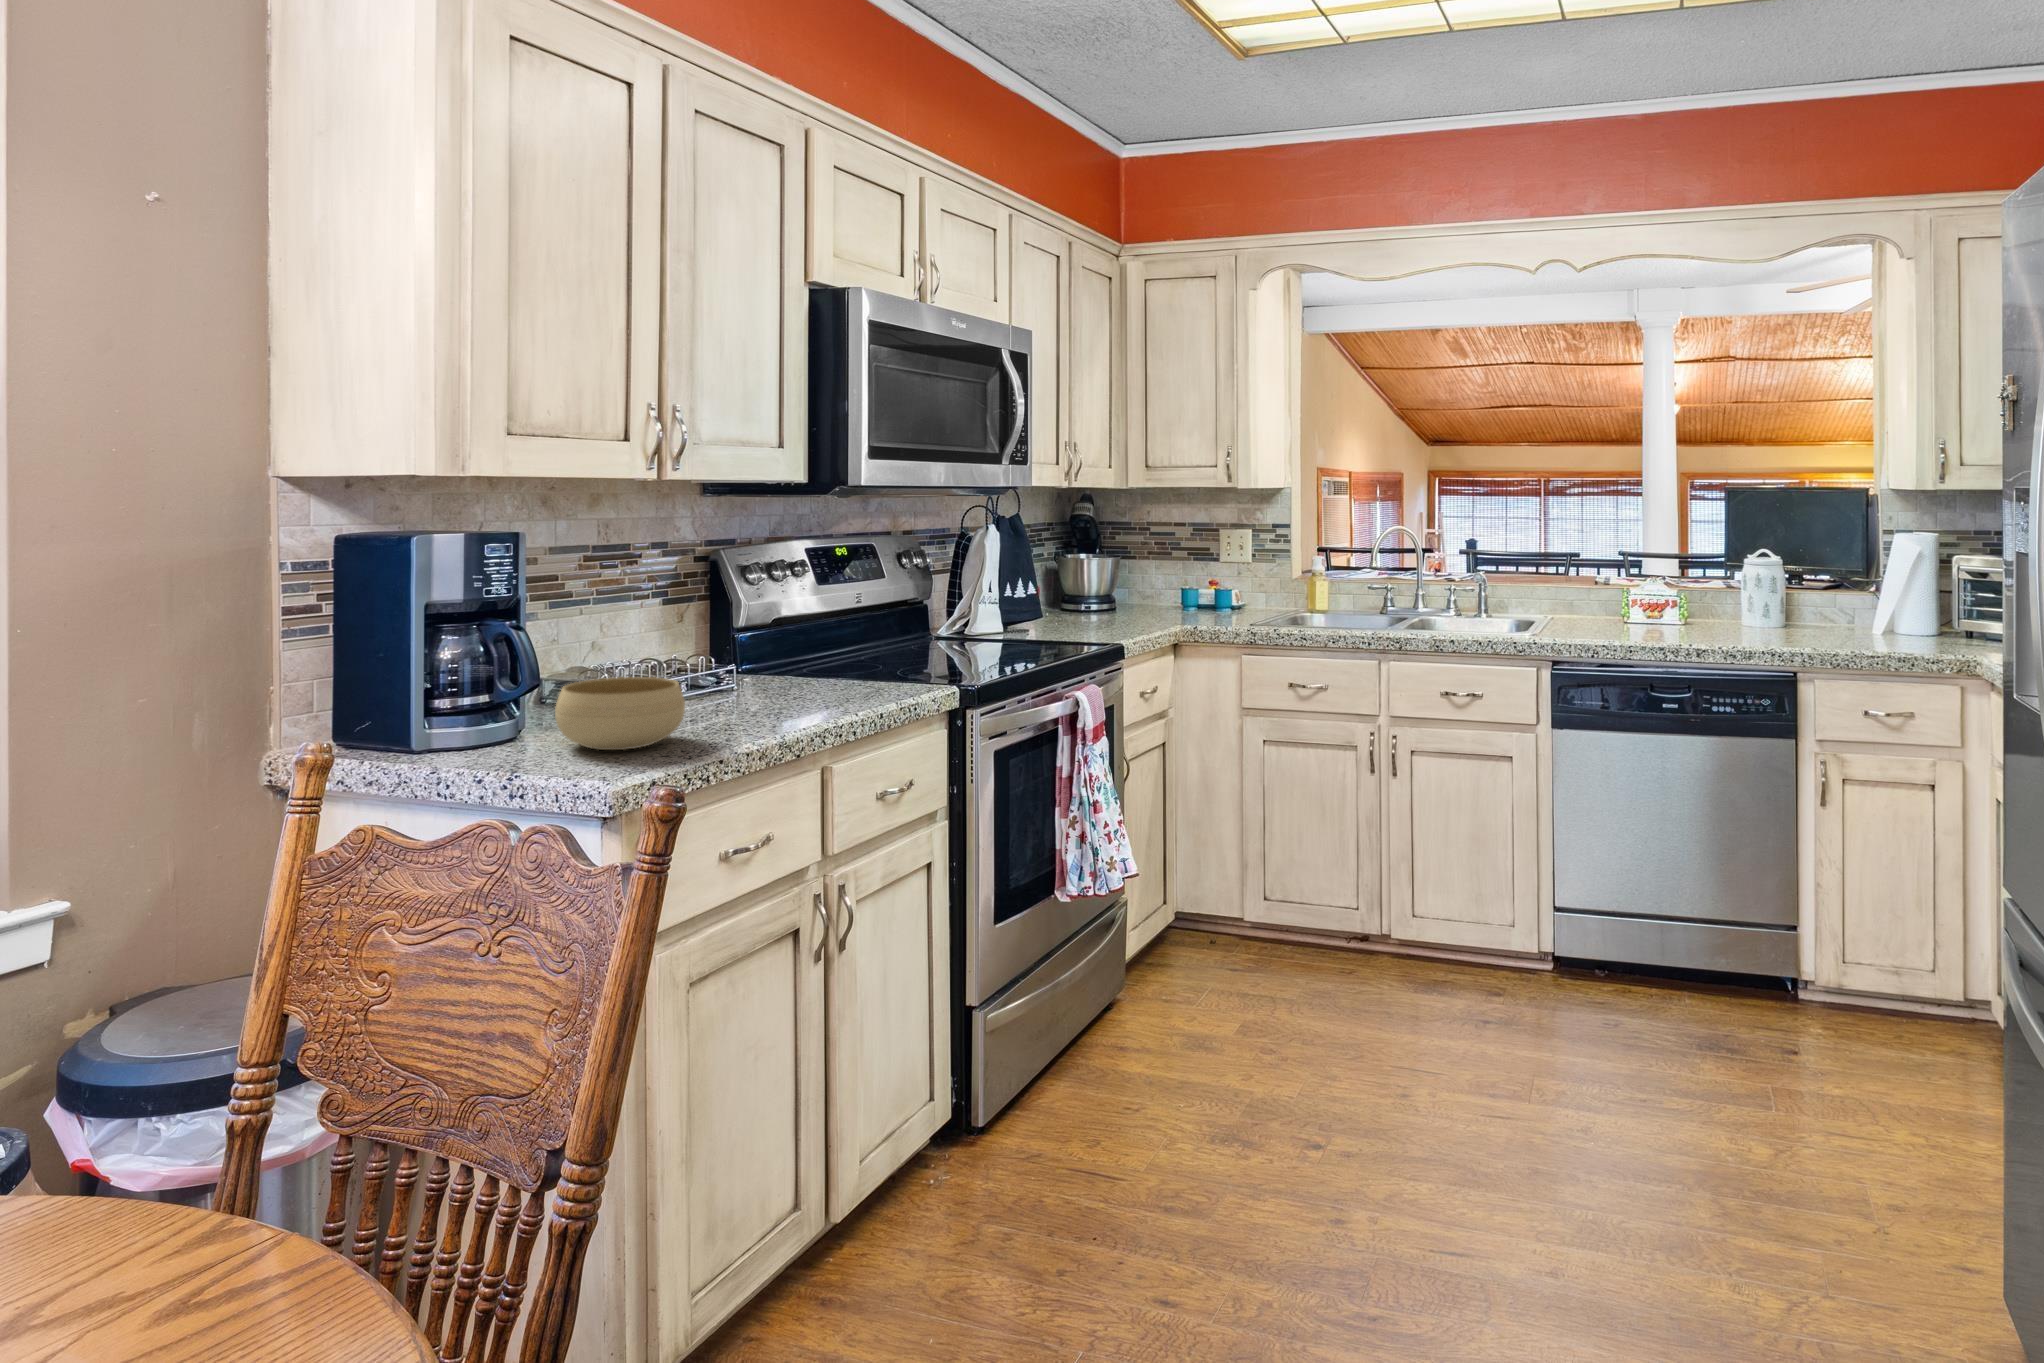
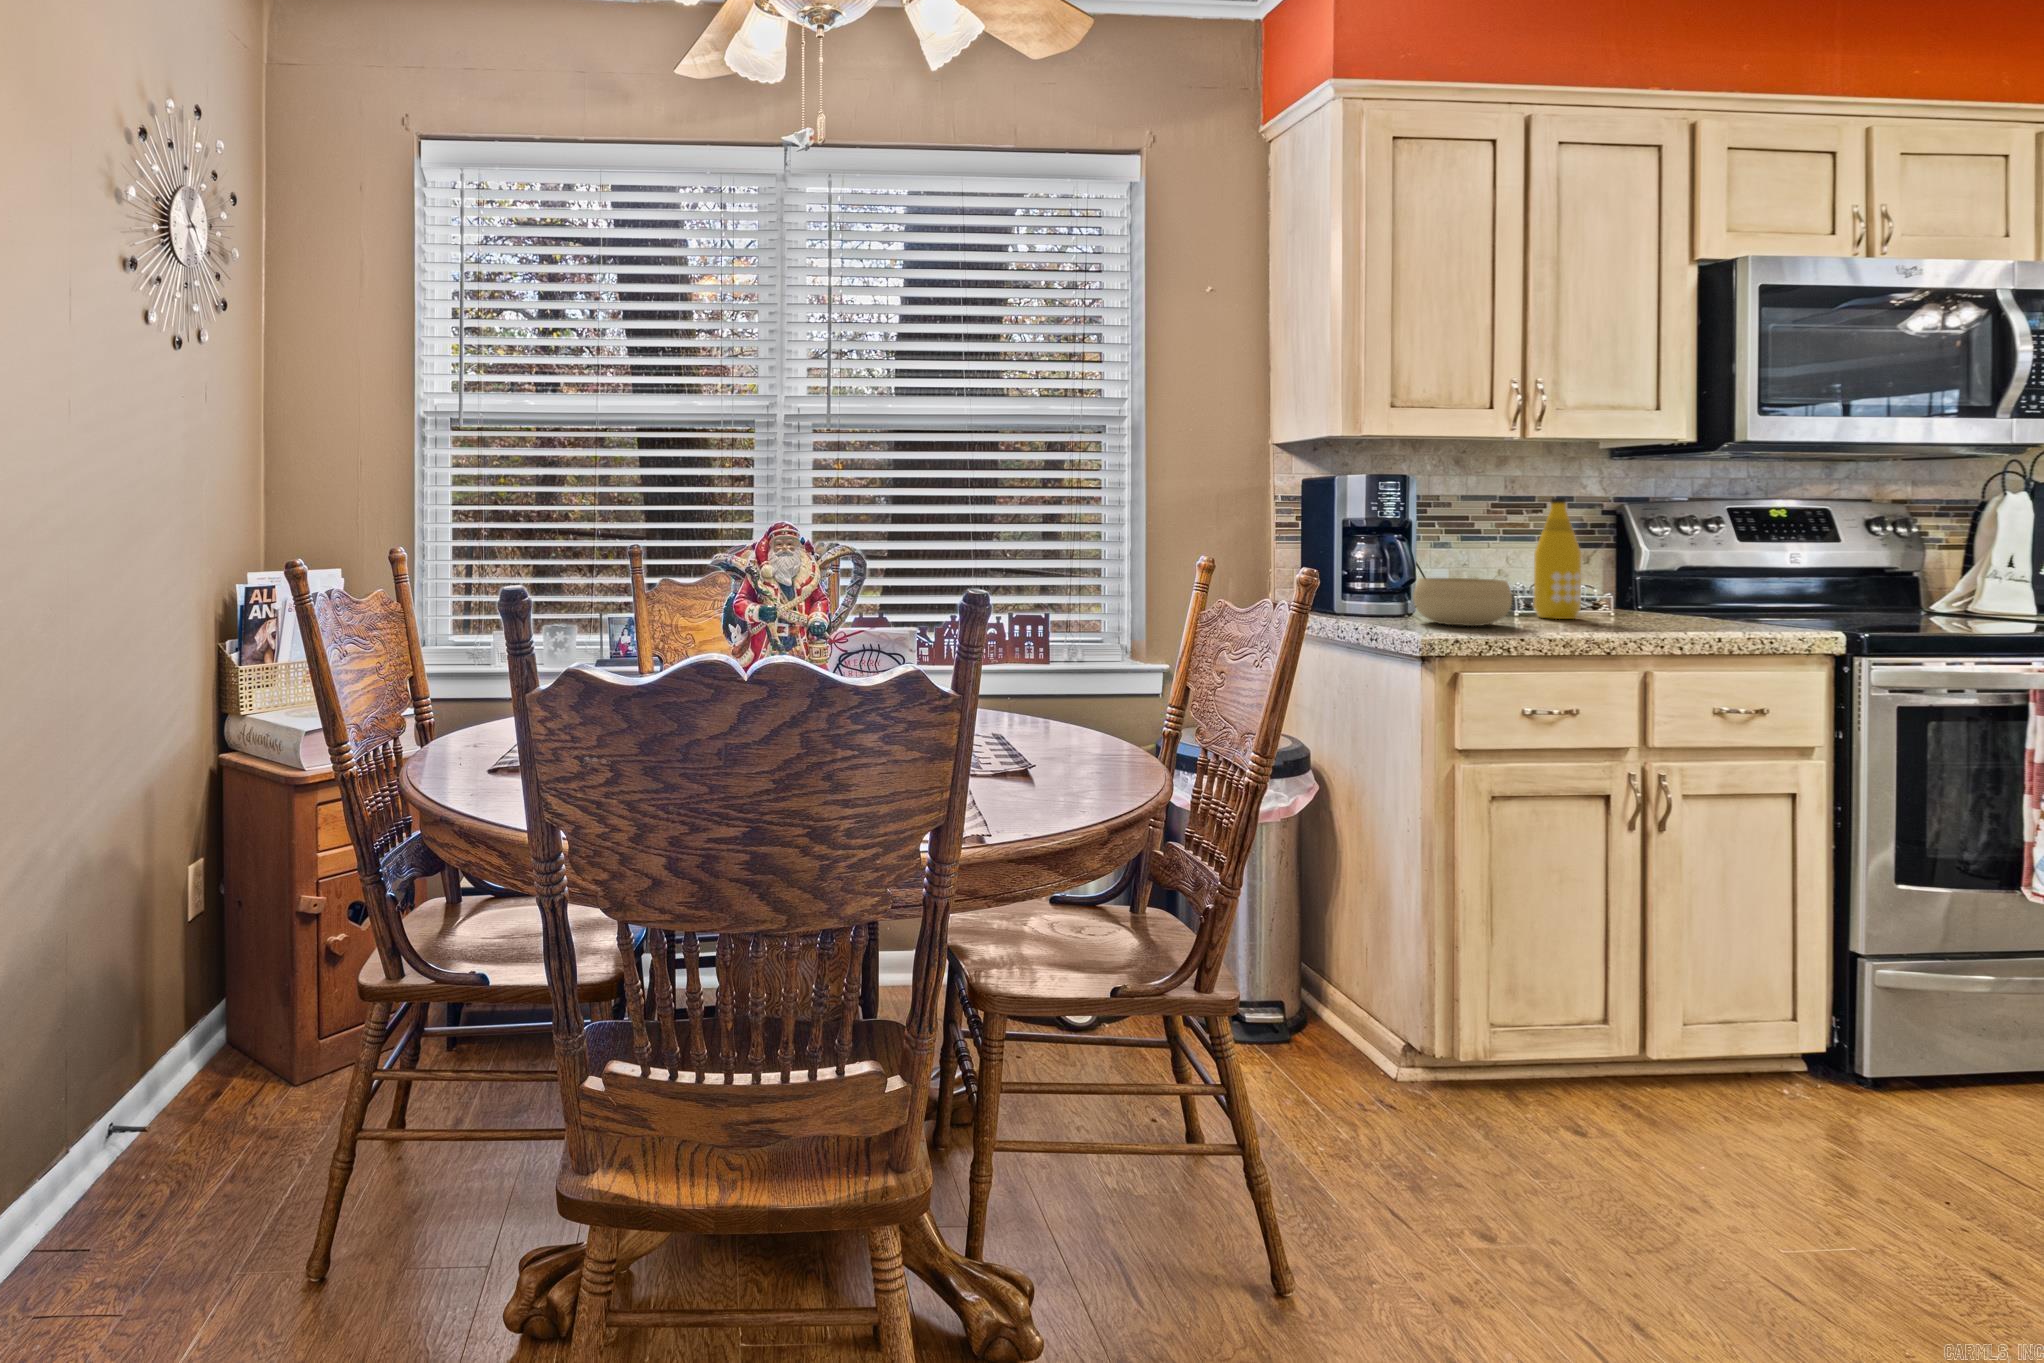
bottle: none [671,561,725,710] -> present [1533,498,1581,619]

